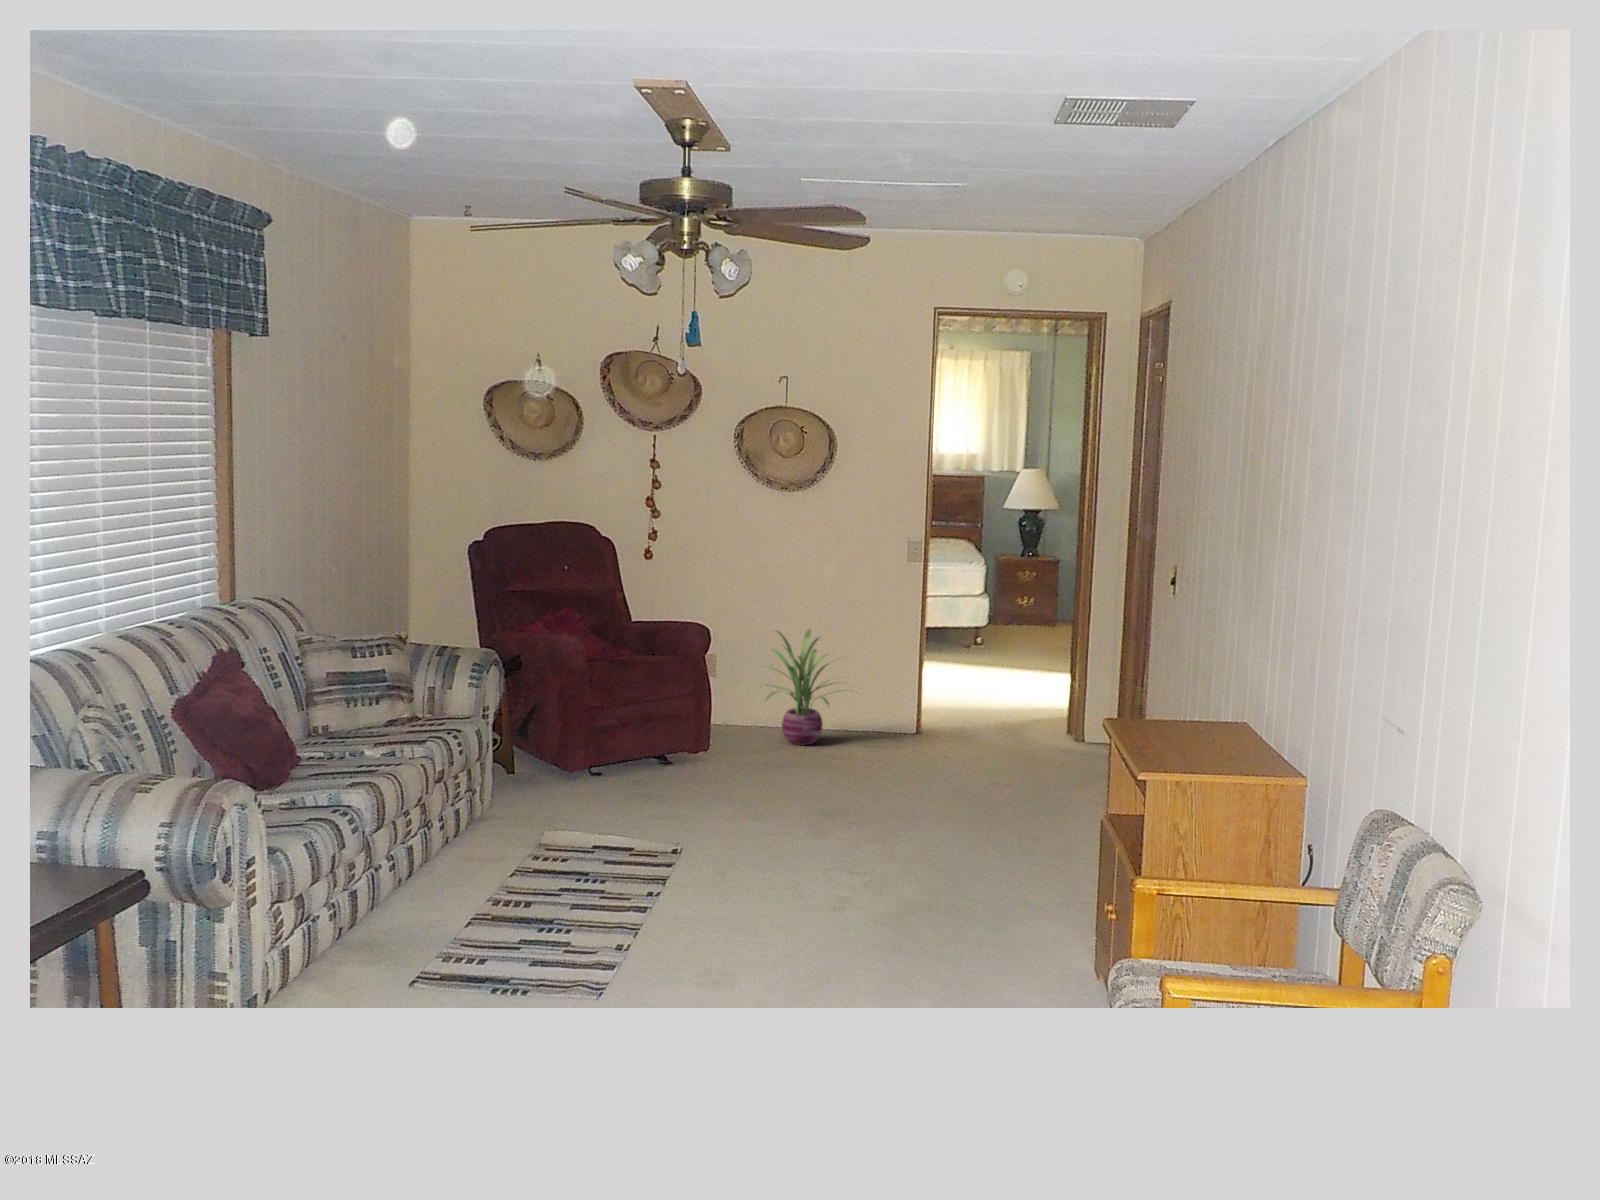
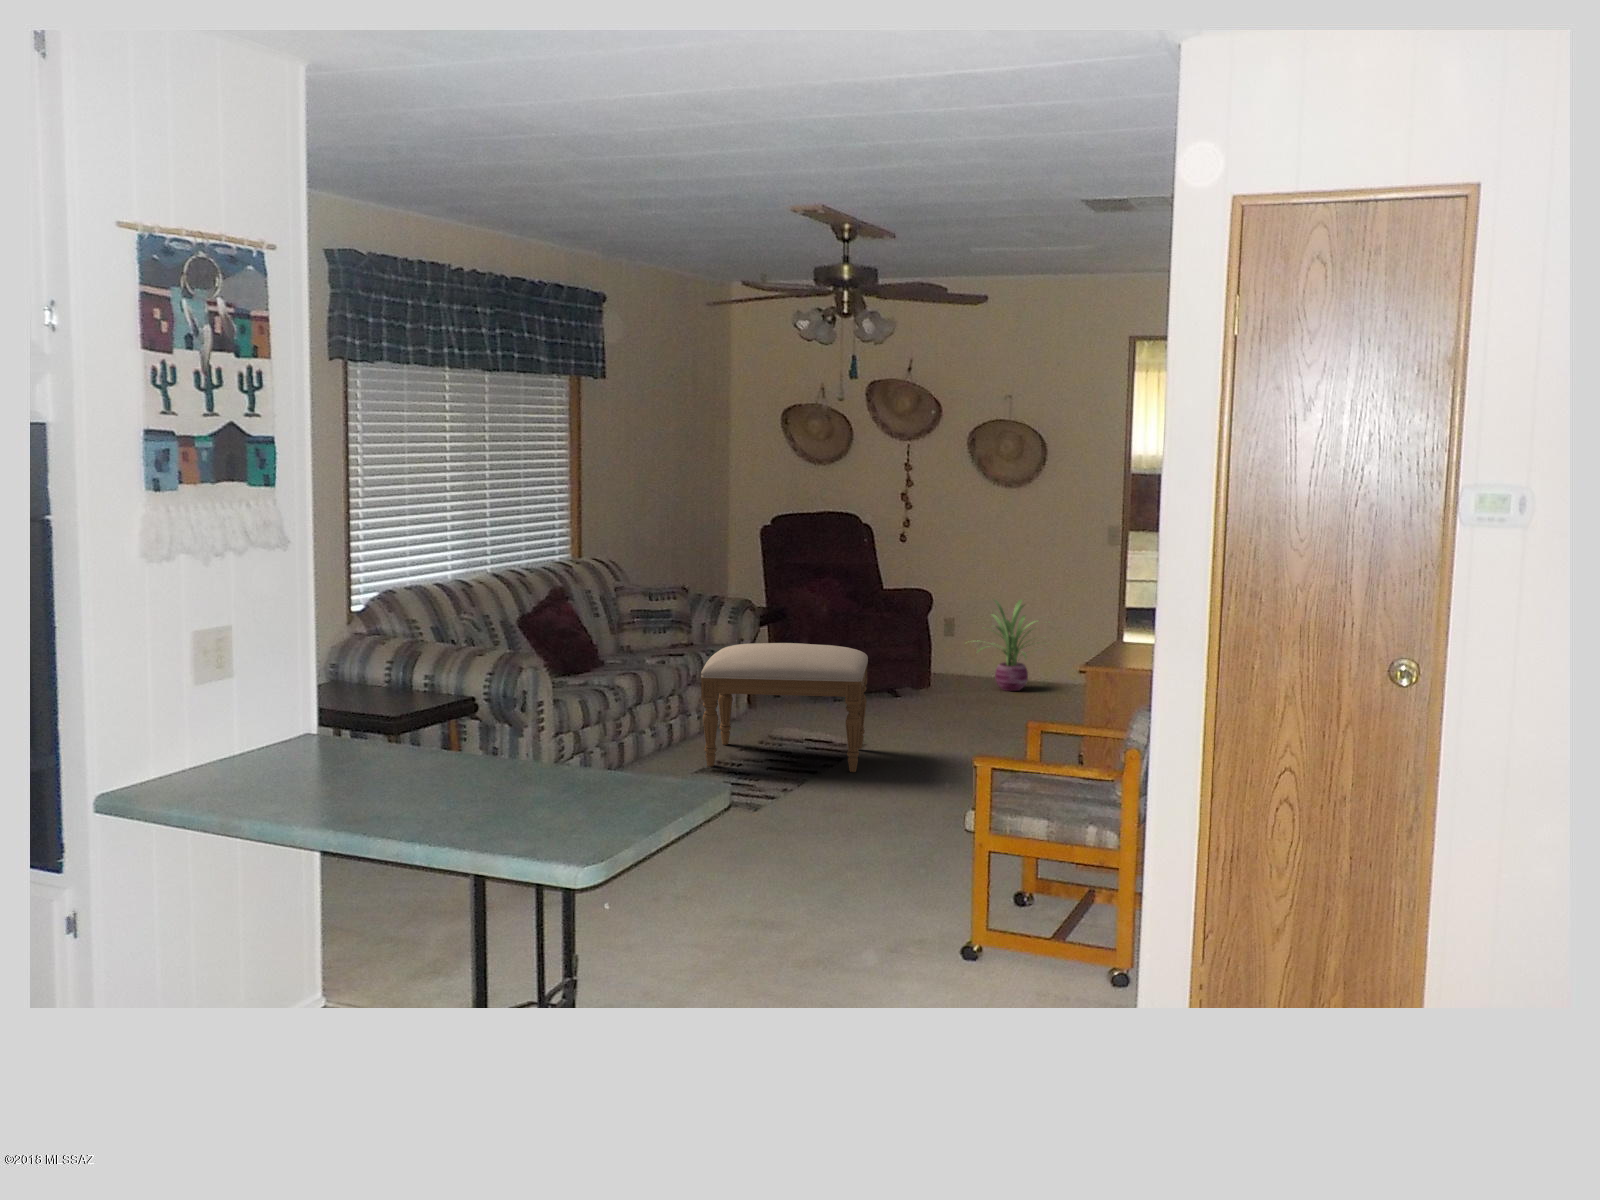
ottoman: none [469,717,708,910] -> present [701,643,868,772]

